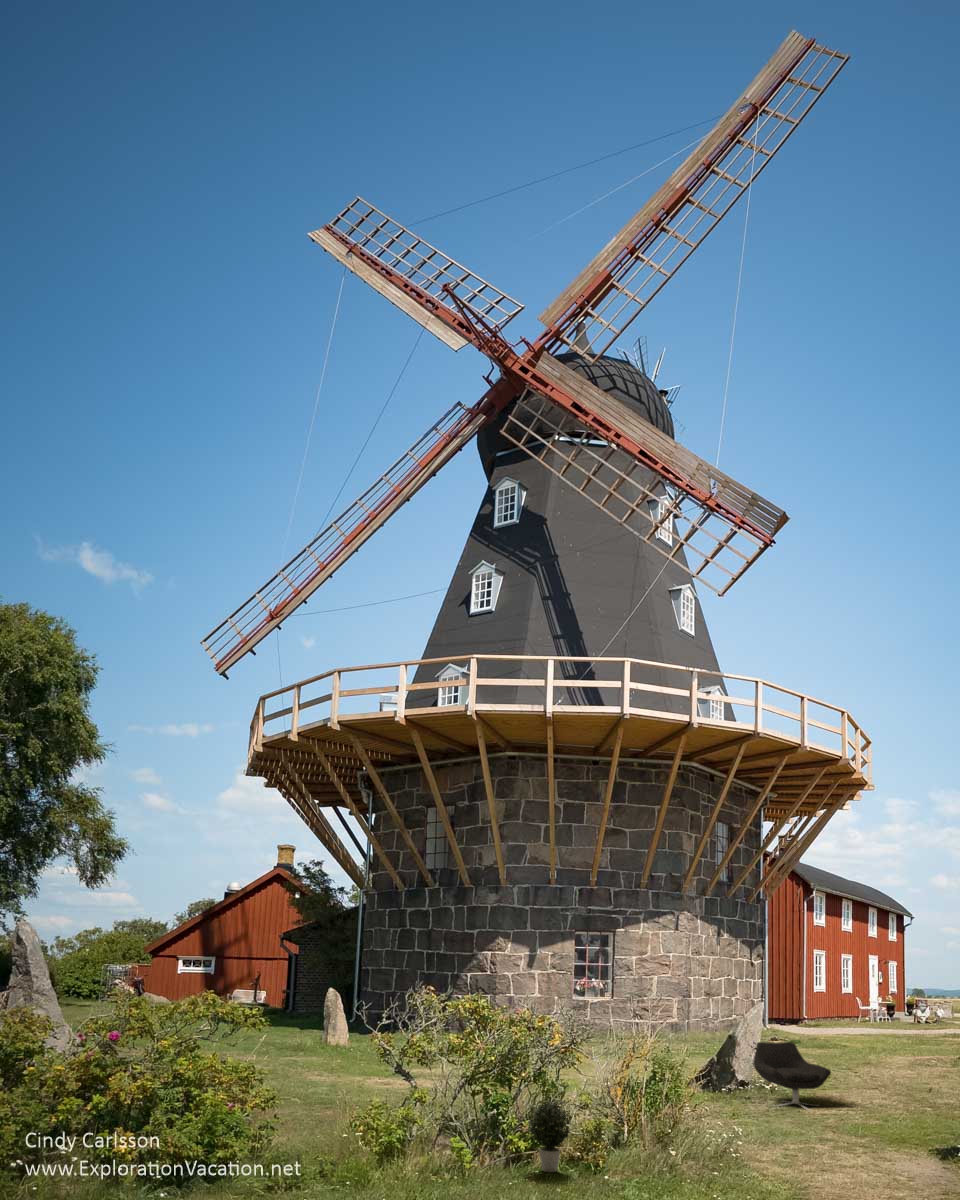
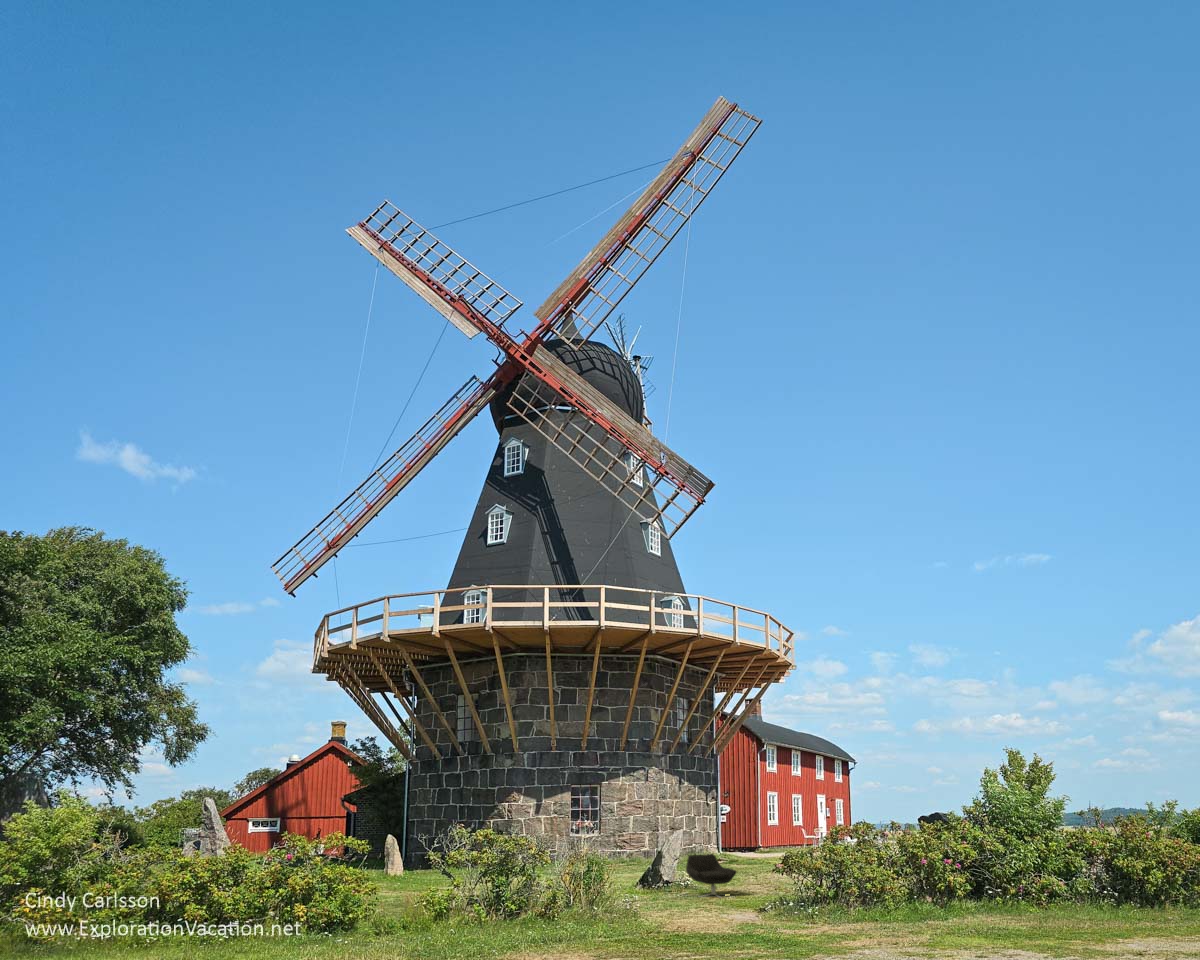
potted plant: present [529,1103,571,1172] -> none [527,892,555,934]

